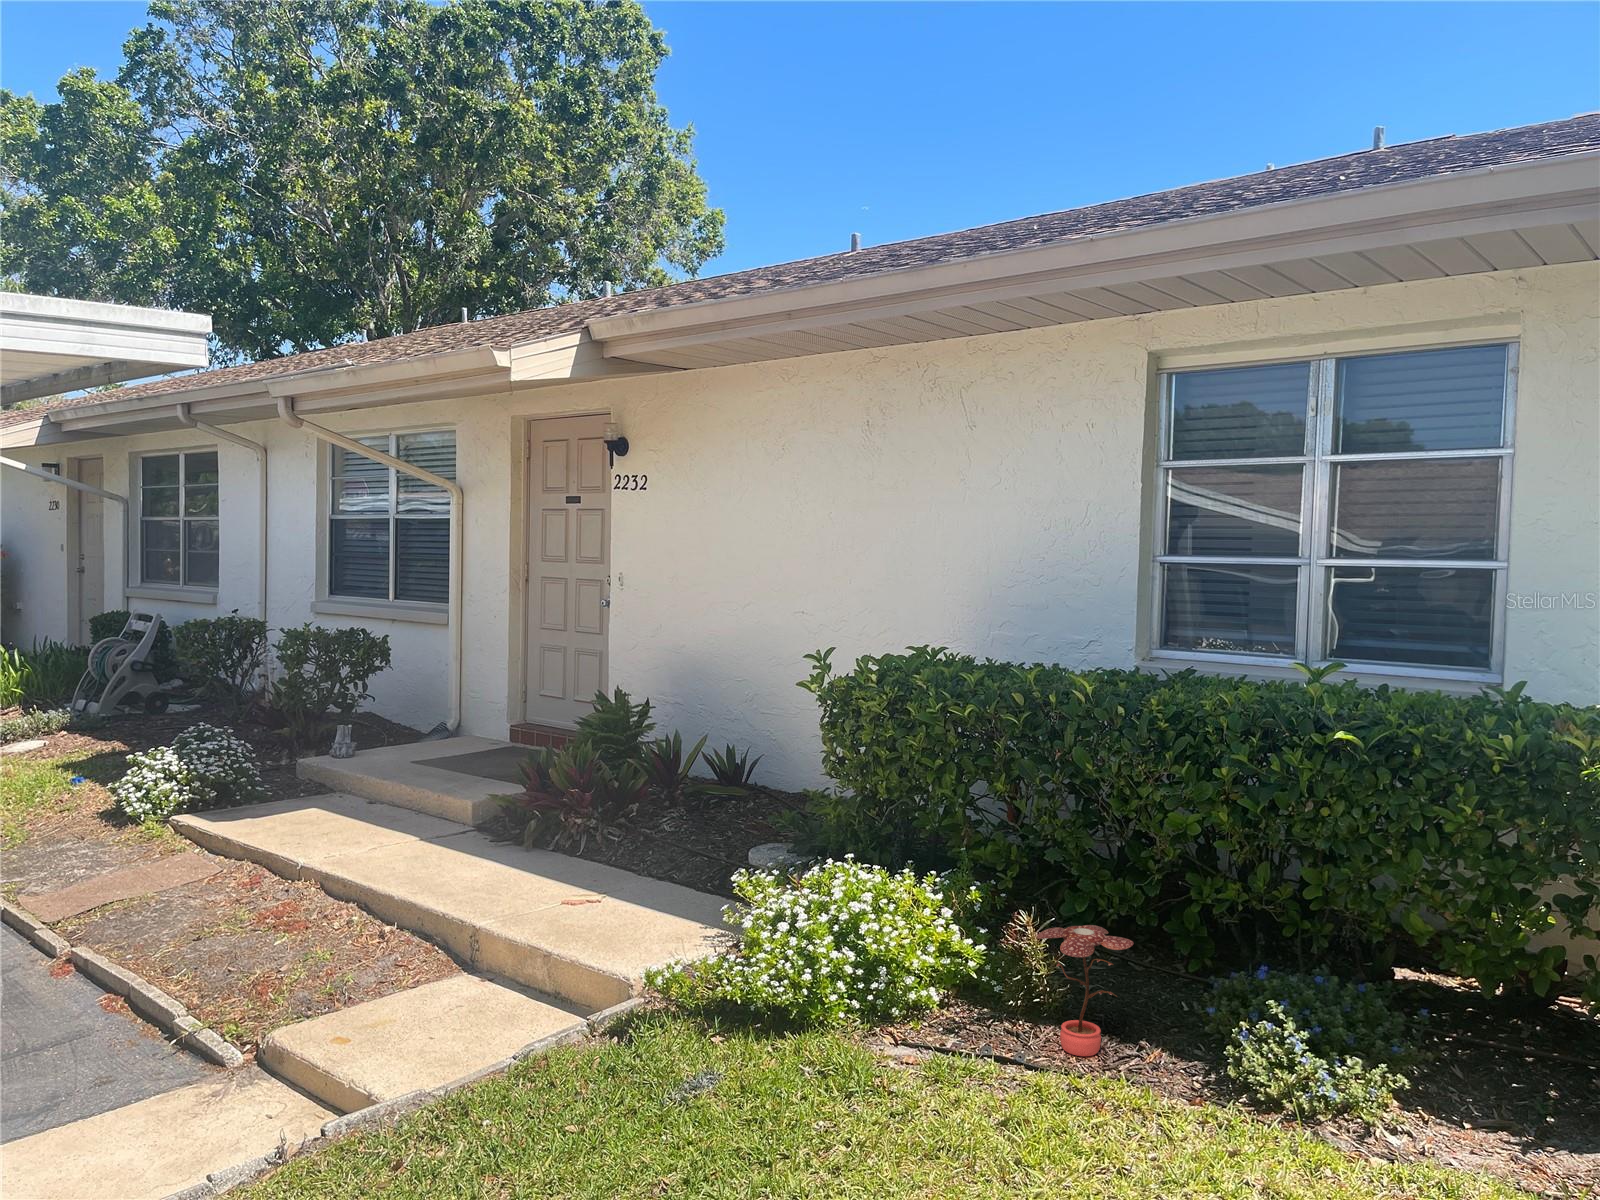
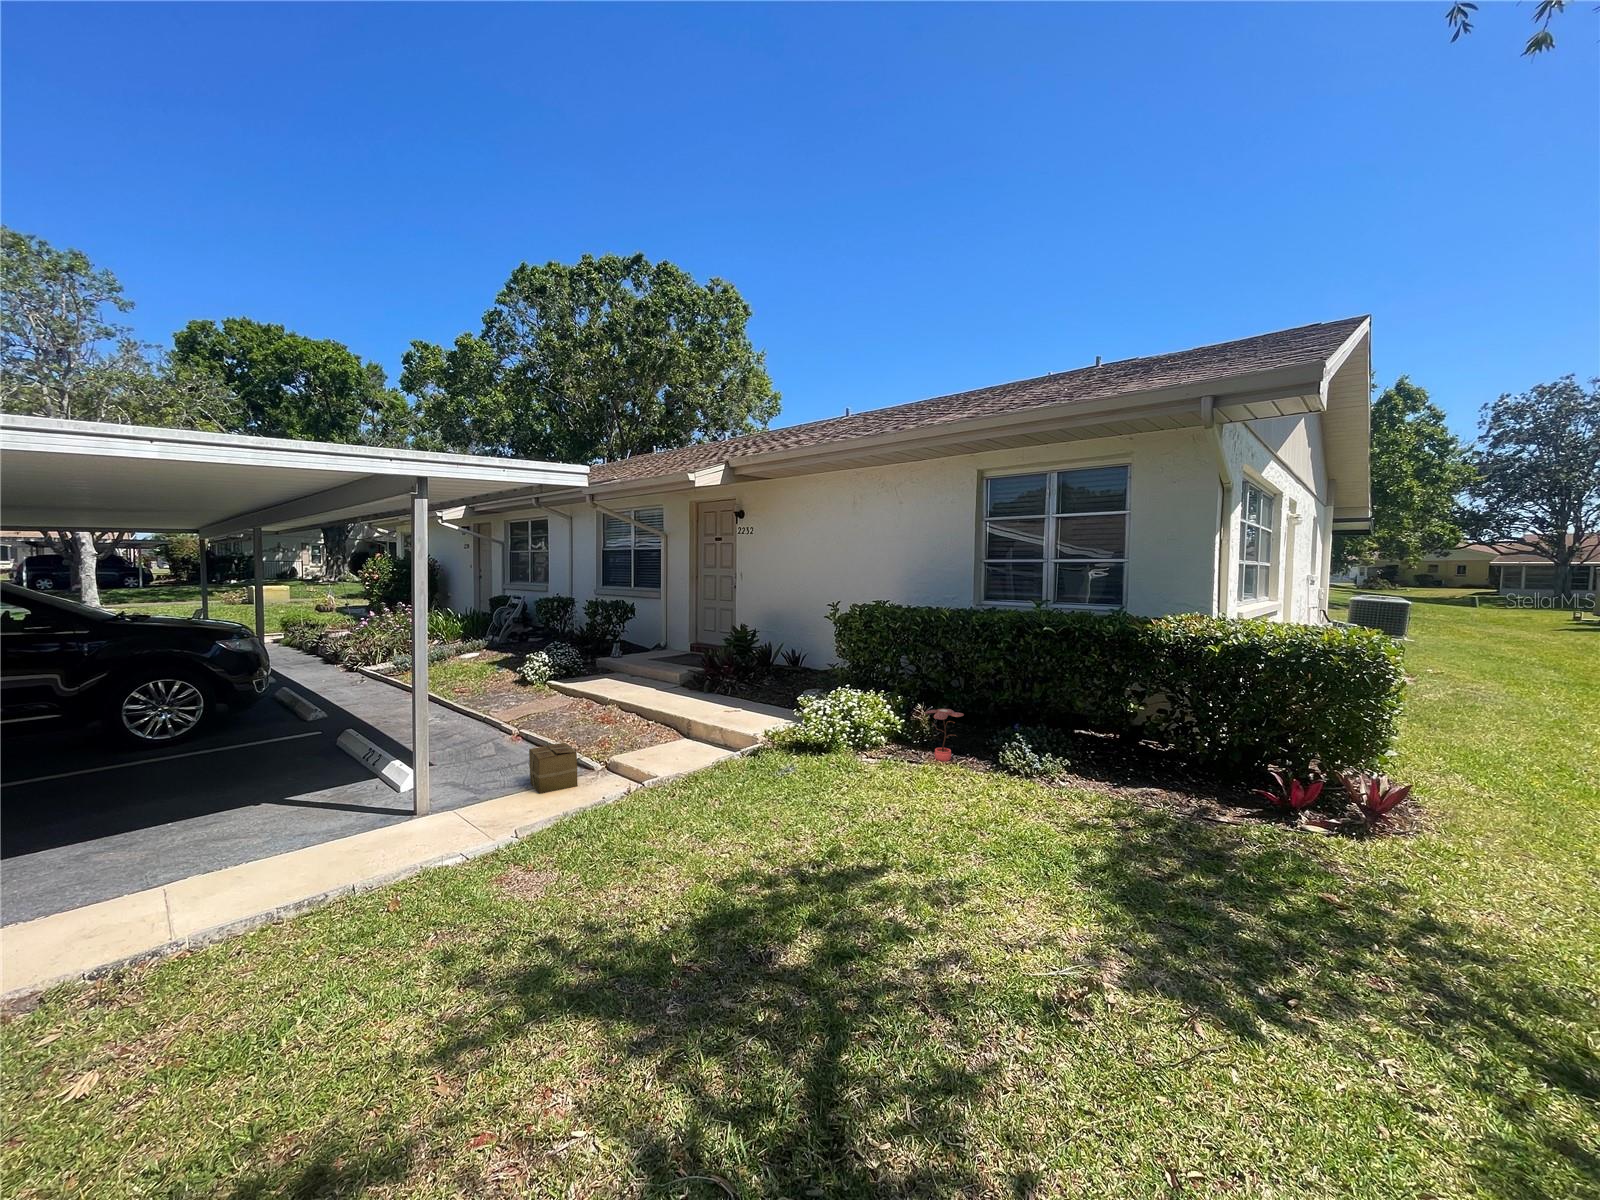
cardboard box: none [33,1010,157,1156] -> present [529,743,578,794]

